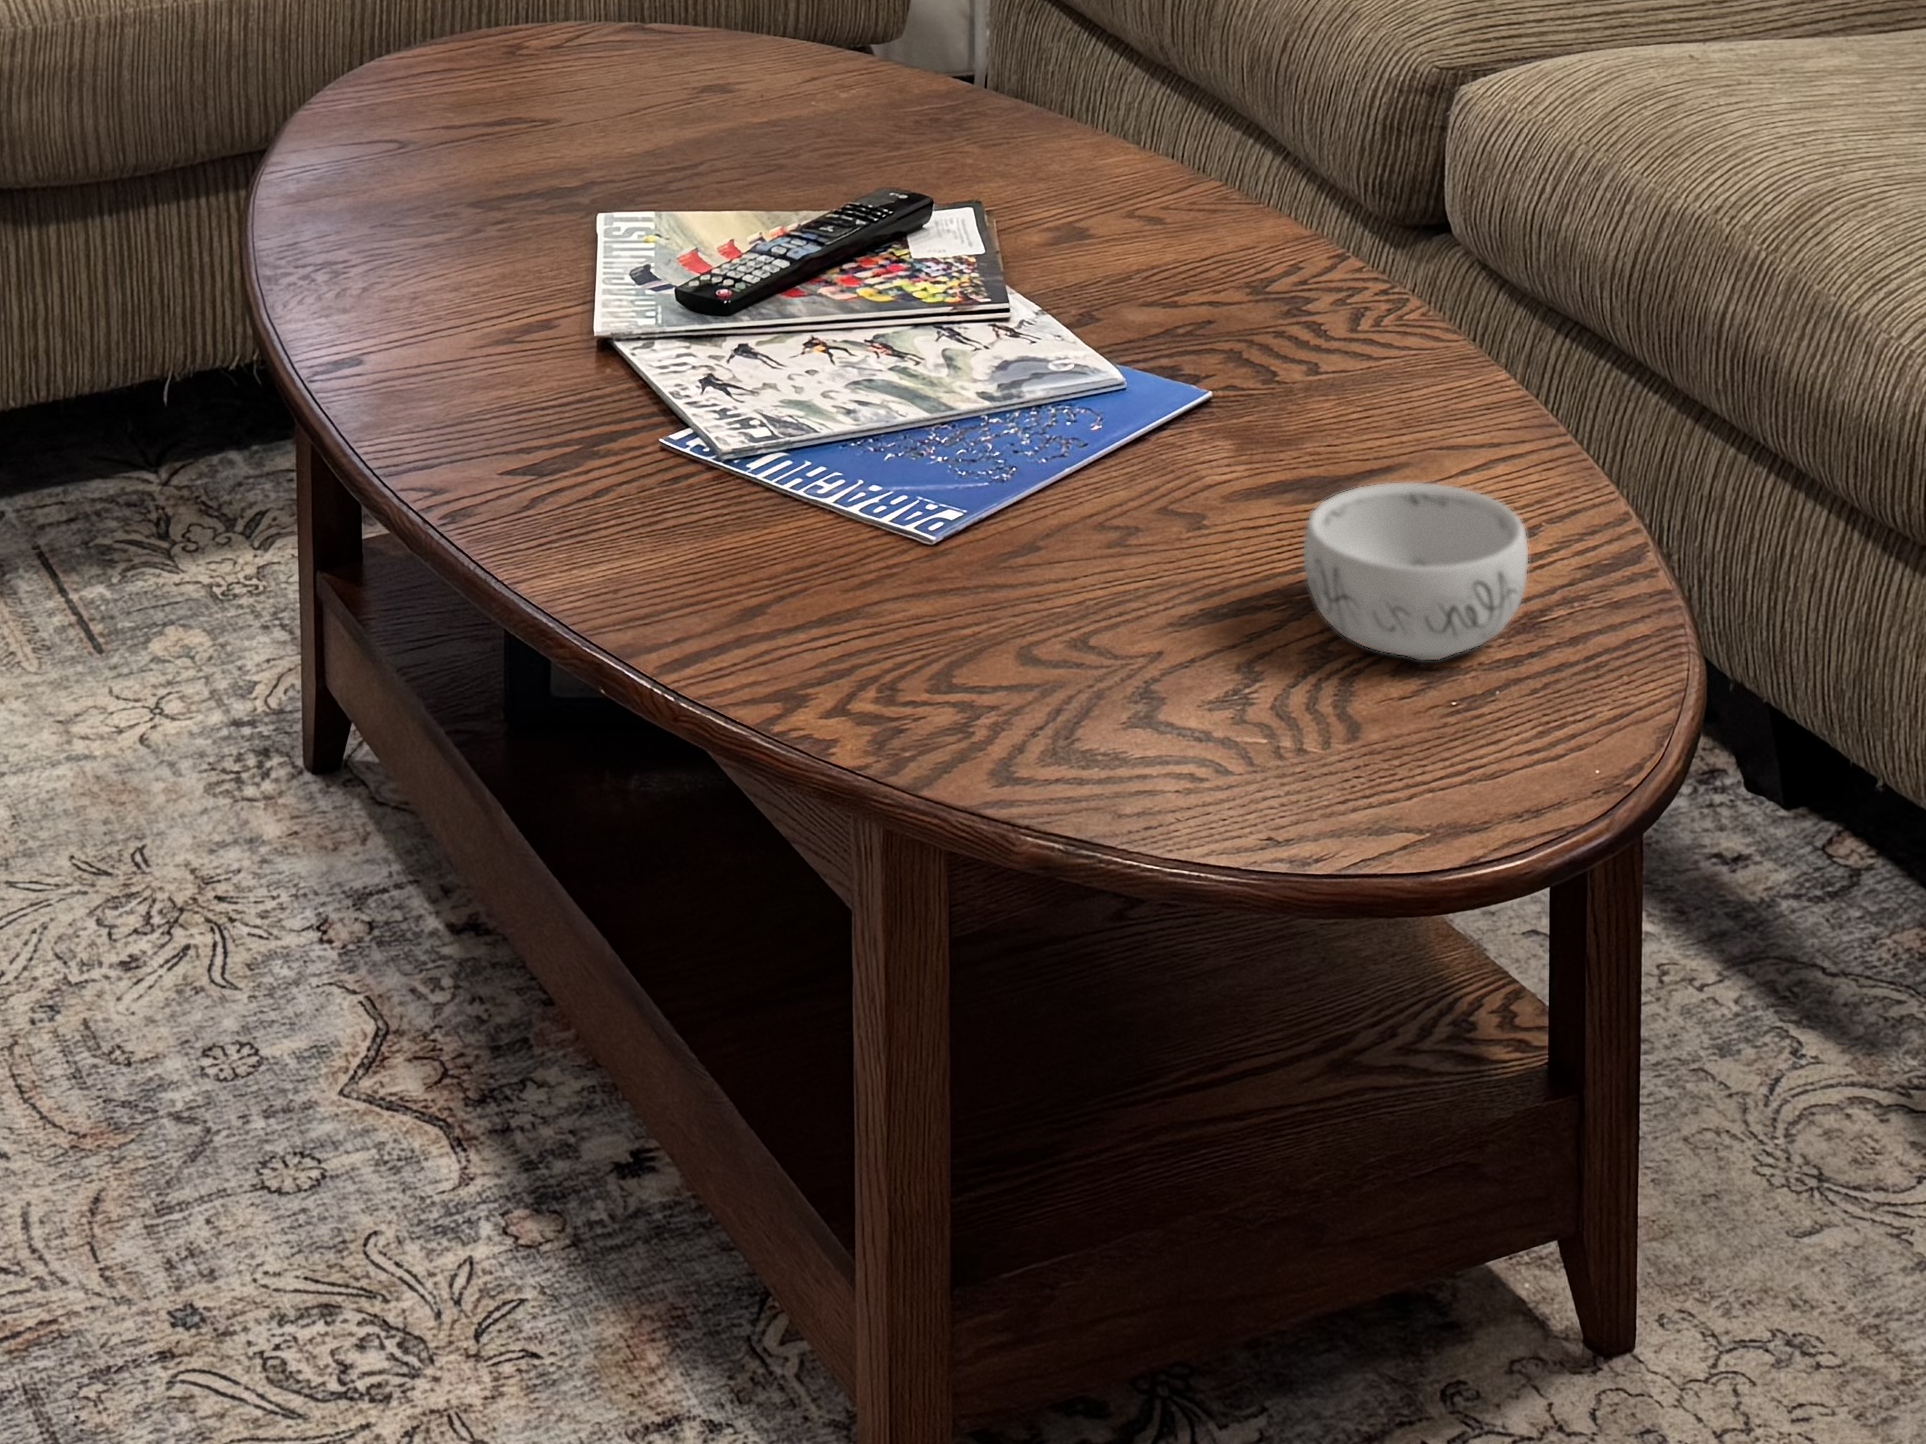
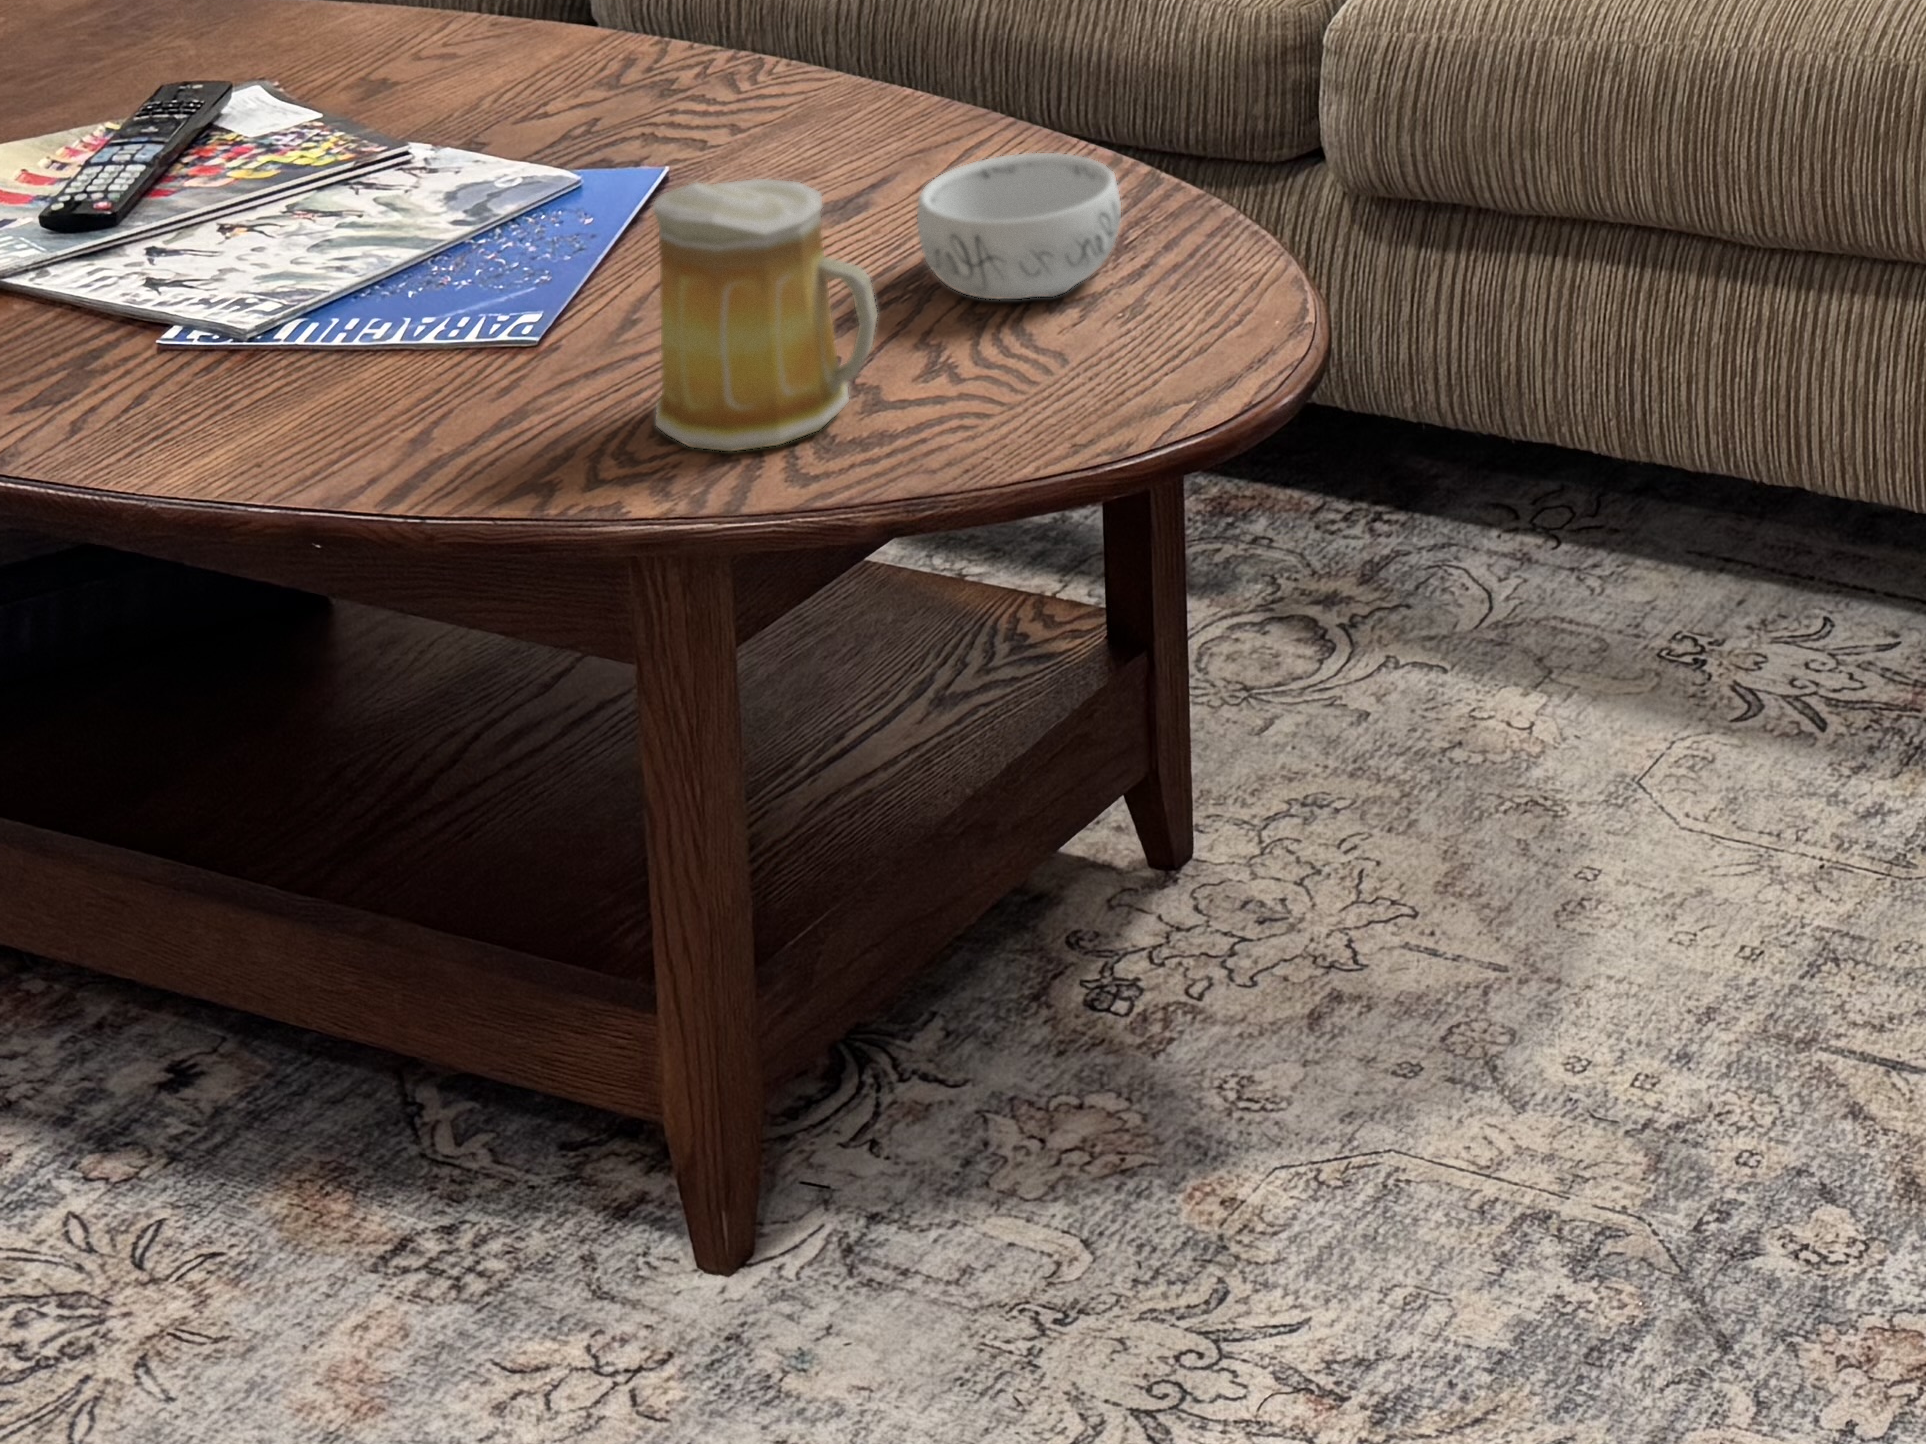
mug: none [937,430,1153,737] -> present [653,179,877,451]

